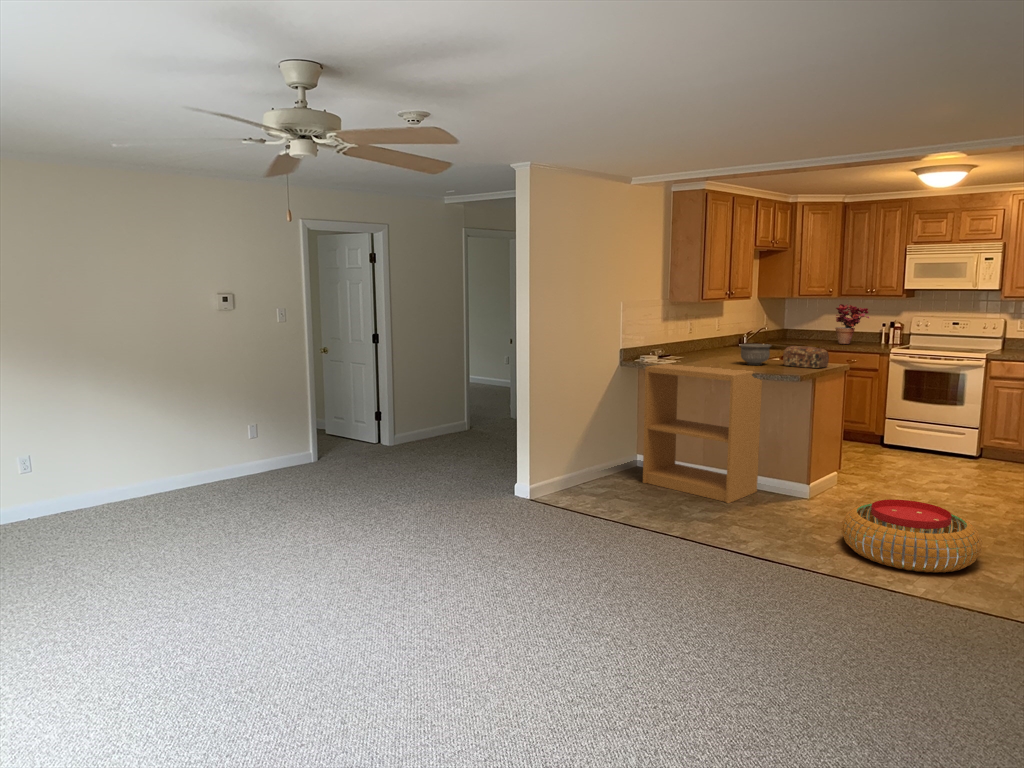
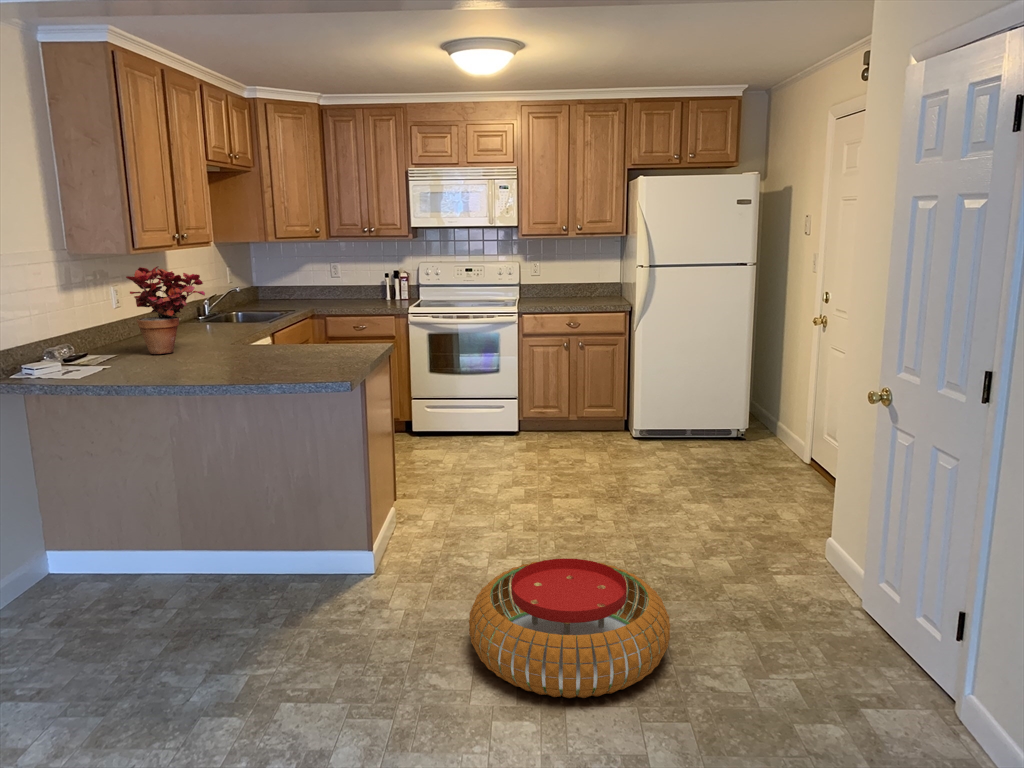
potted plant: present [835,304,869,344] -> present [126,266,205,354]
bowl: present [740,344,771,365] -> none [220,322,277,361]
bread loaf: present [783,346,829,368] -> none [299,322,369,356]
bookshelf: present [643,363,762,503] -> none [36,371,289,624]

